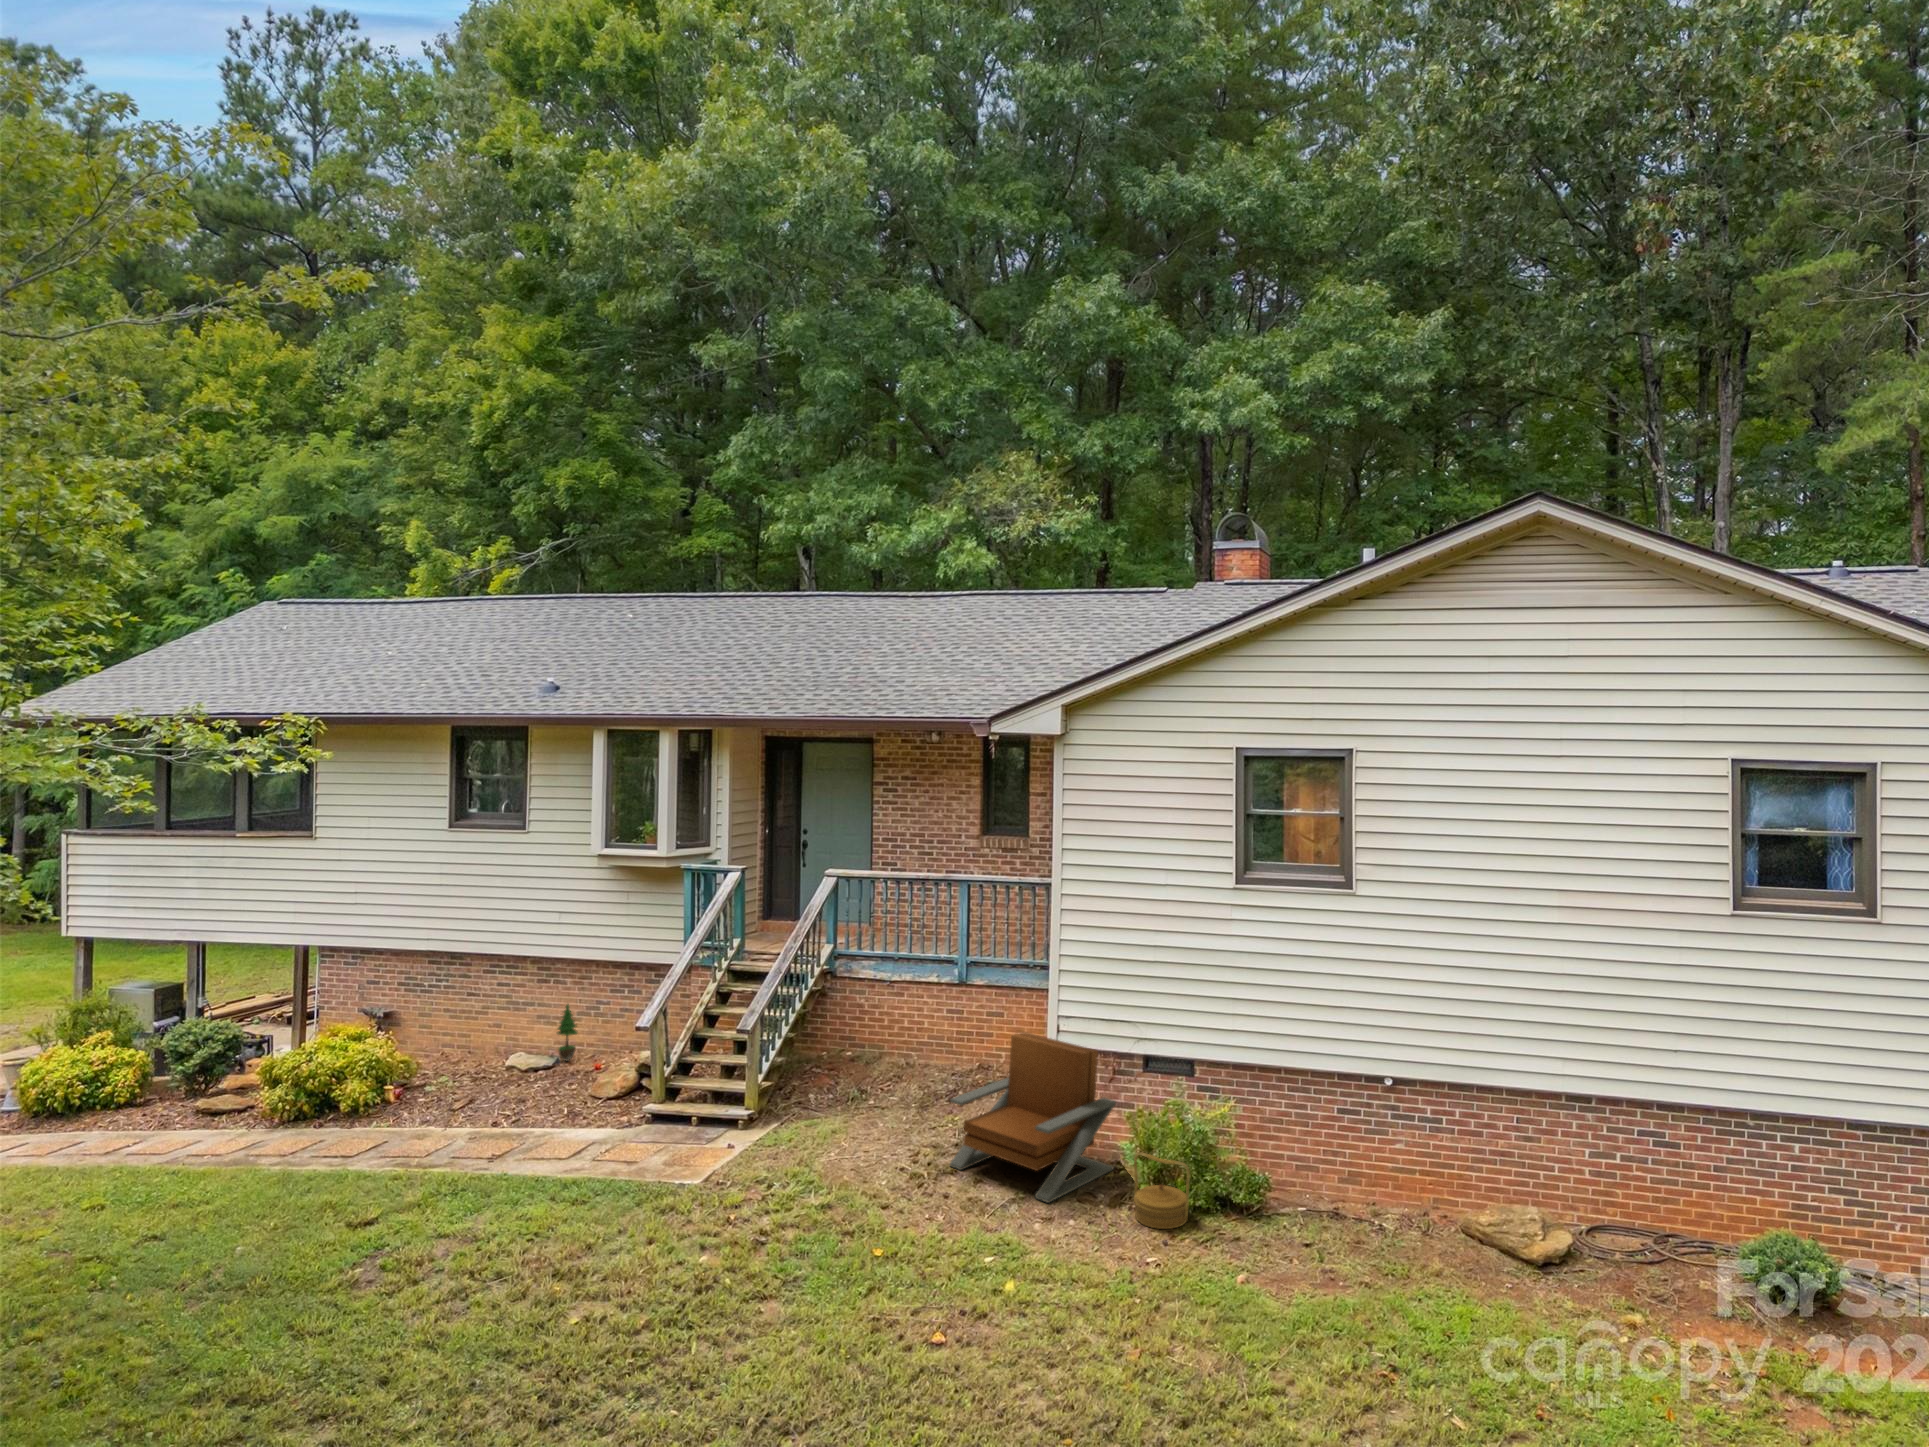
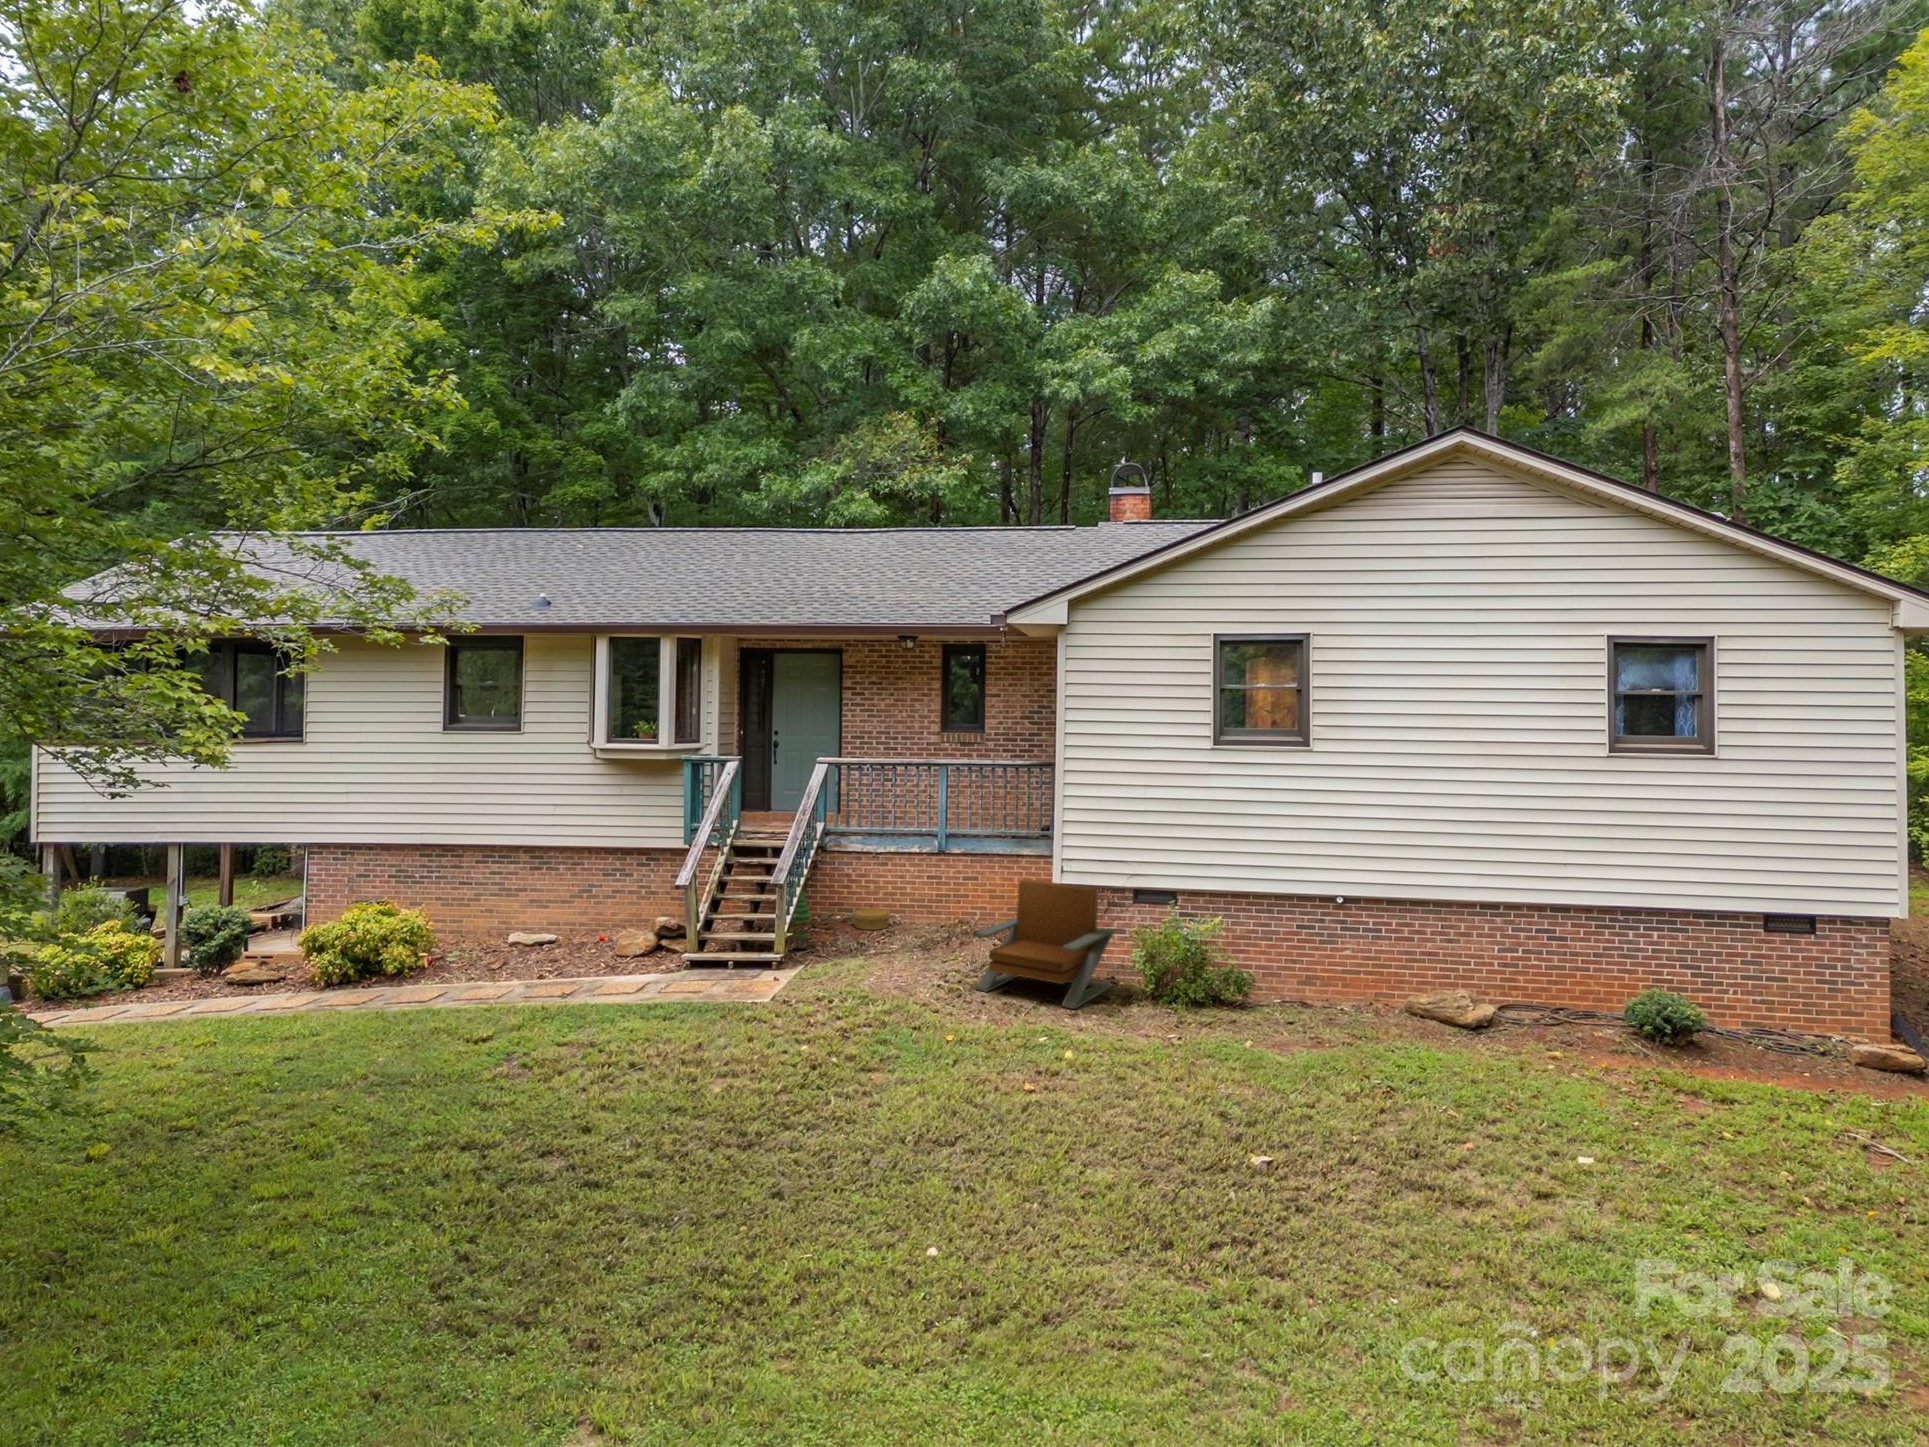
potted tree: present [557,1004,577,1061] -> present [792,891,811,949]
woven basket: present [1134,1153,1190,1229] -> present [853,888,891,930]

